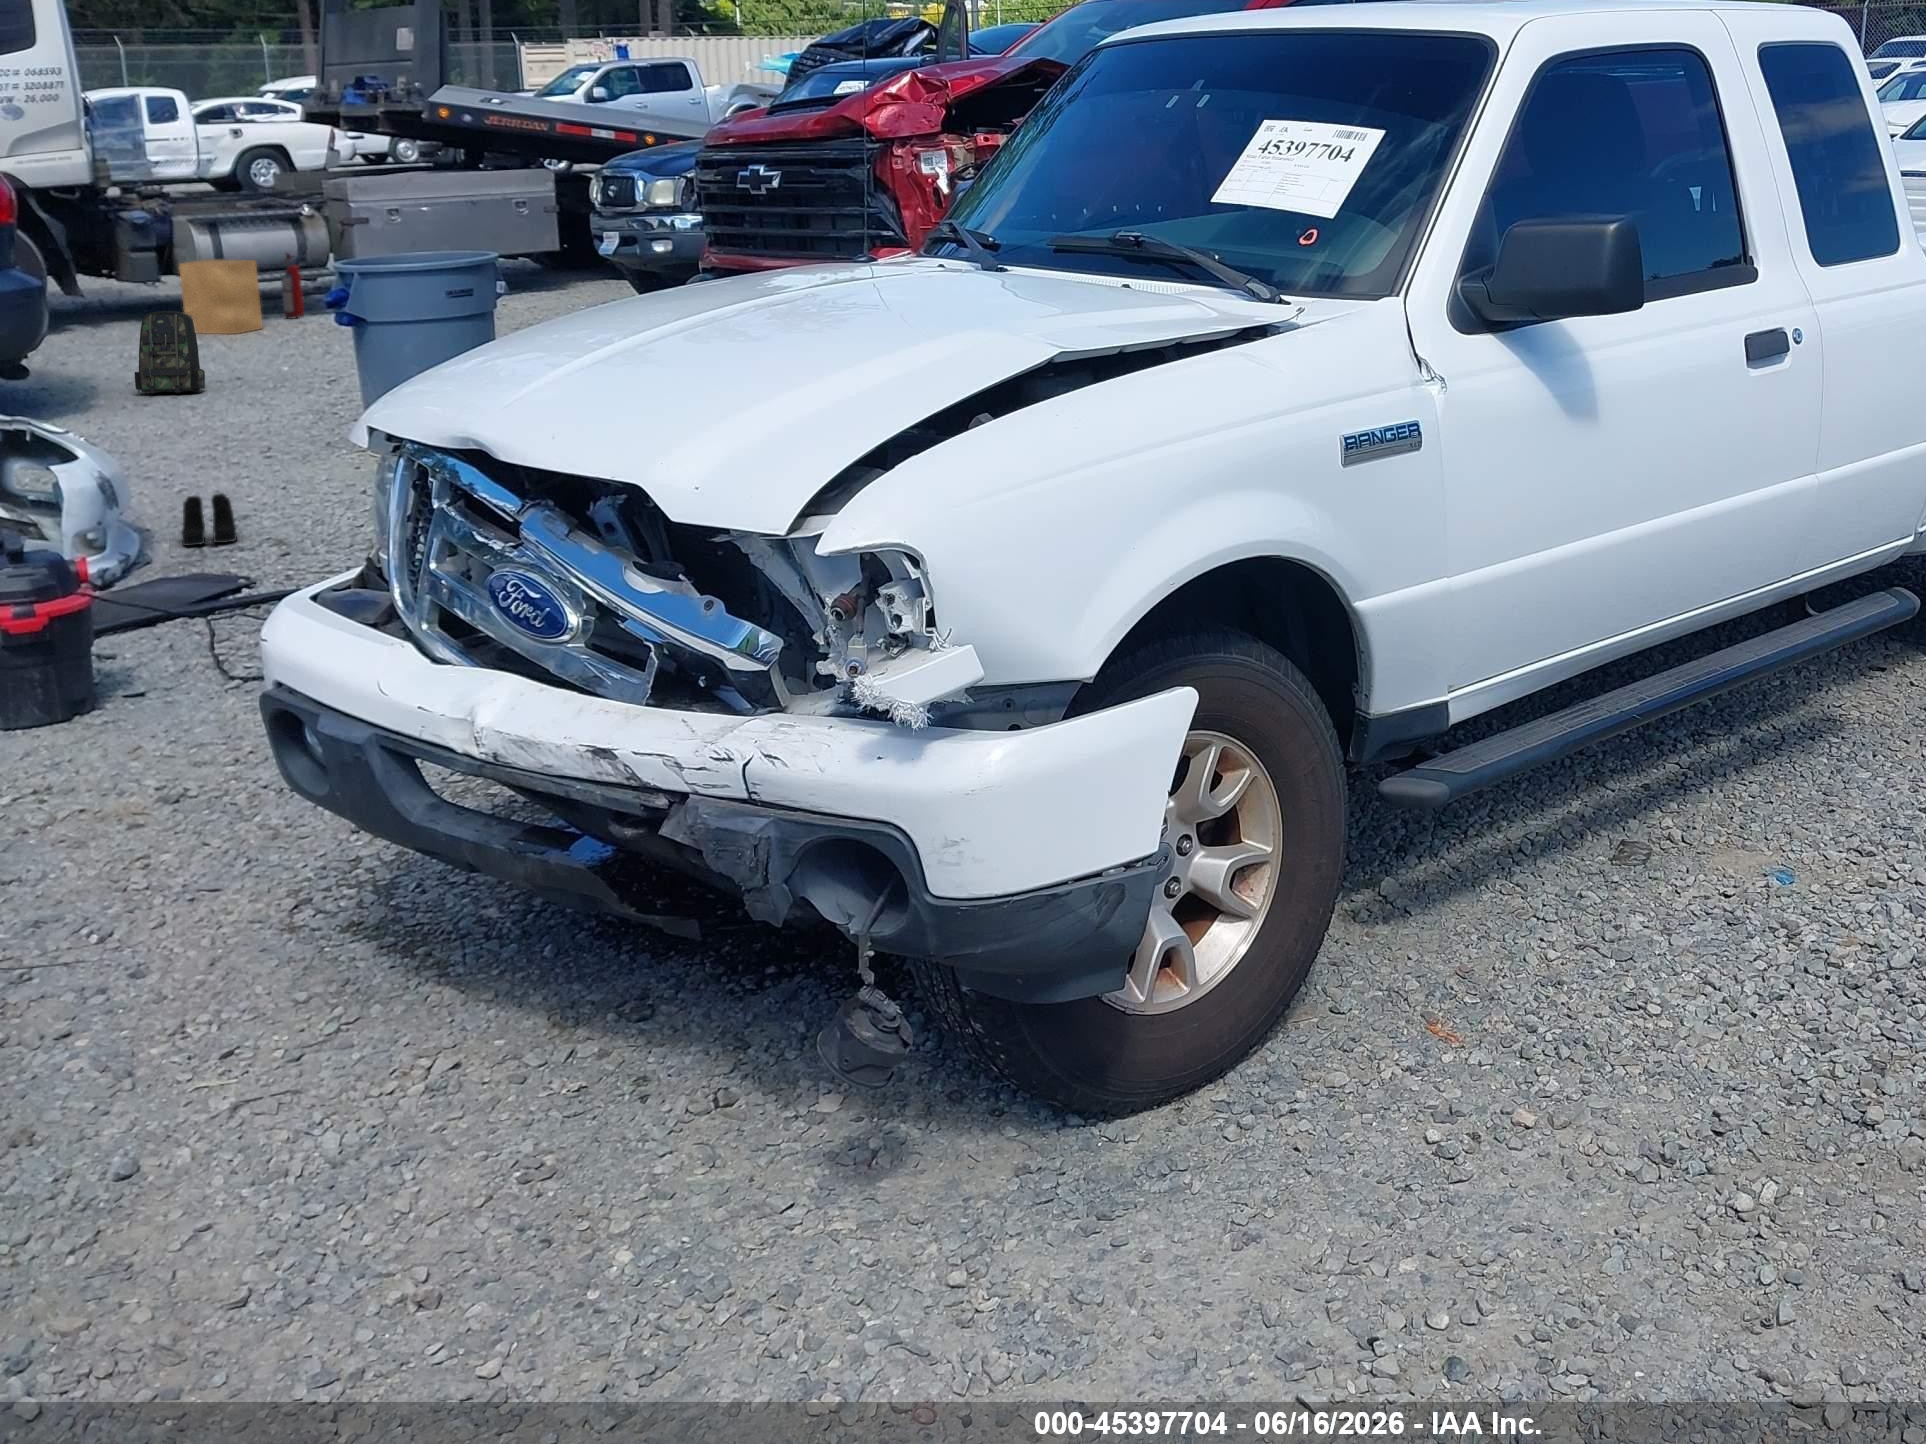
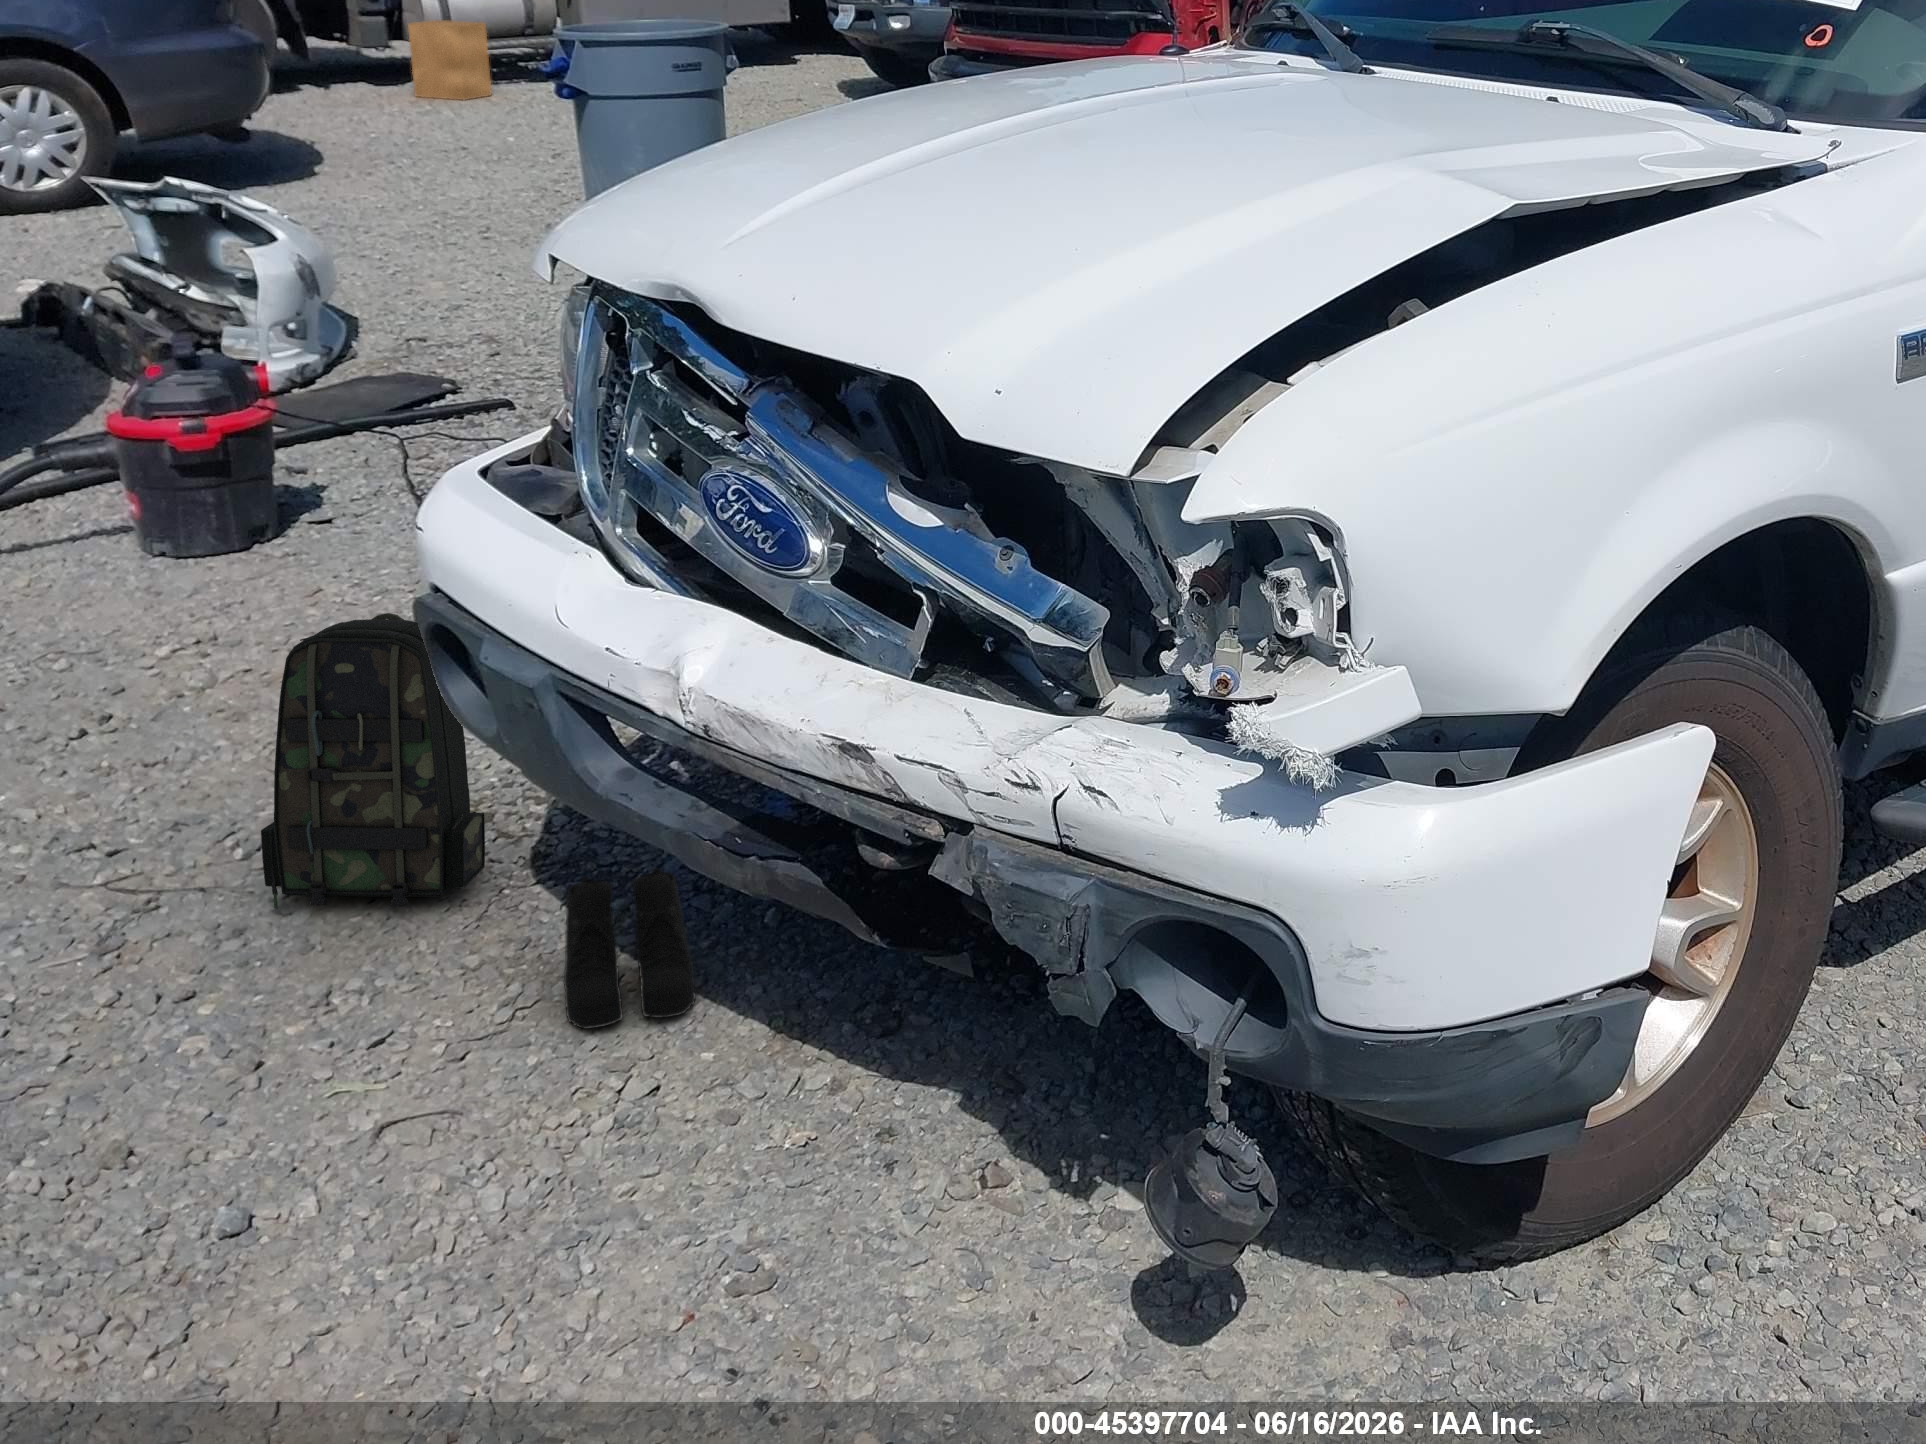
fire extinguisher: present [281,253,304,319] -> none [511,16,534,86]
backpack: present [135,311,205,396] -> present [261,613,485,908]
boots: present [181,493,237,546] -> present [564,868,696,1029]

